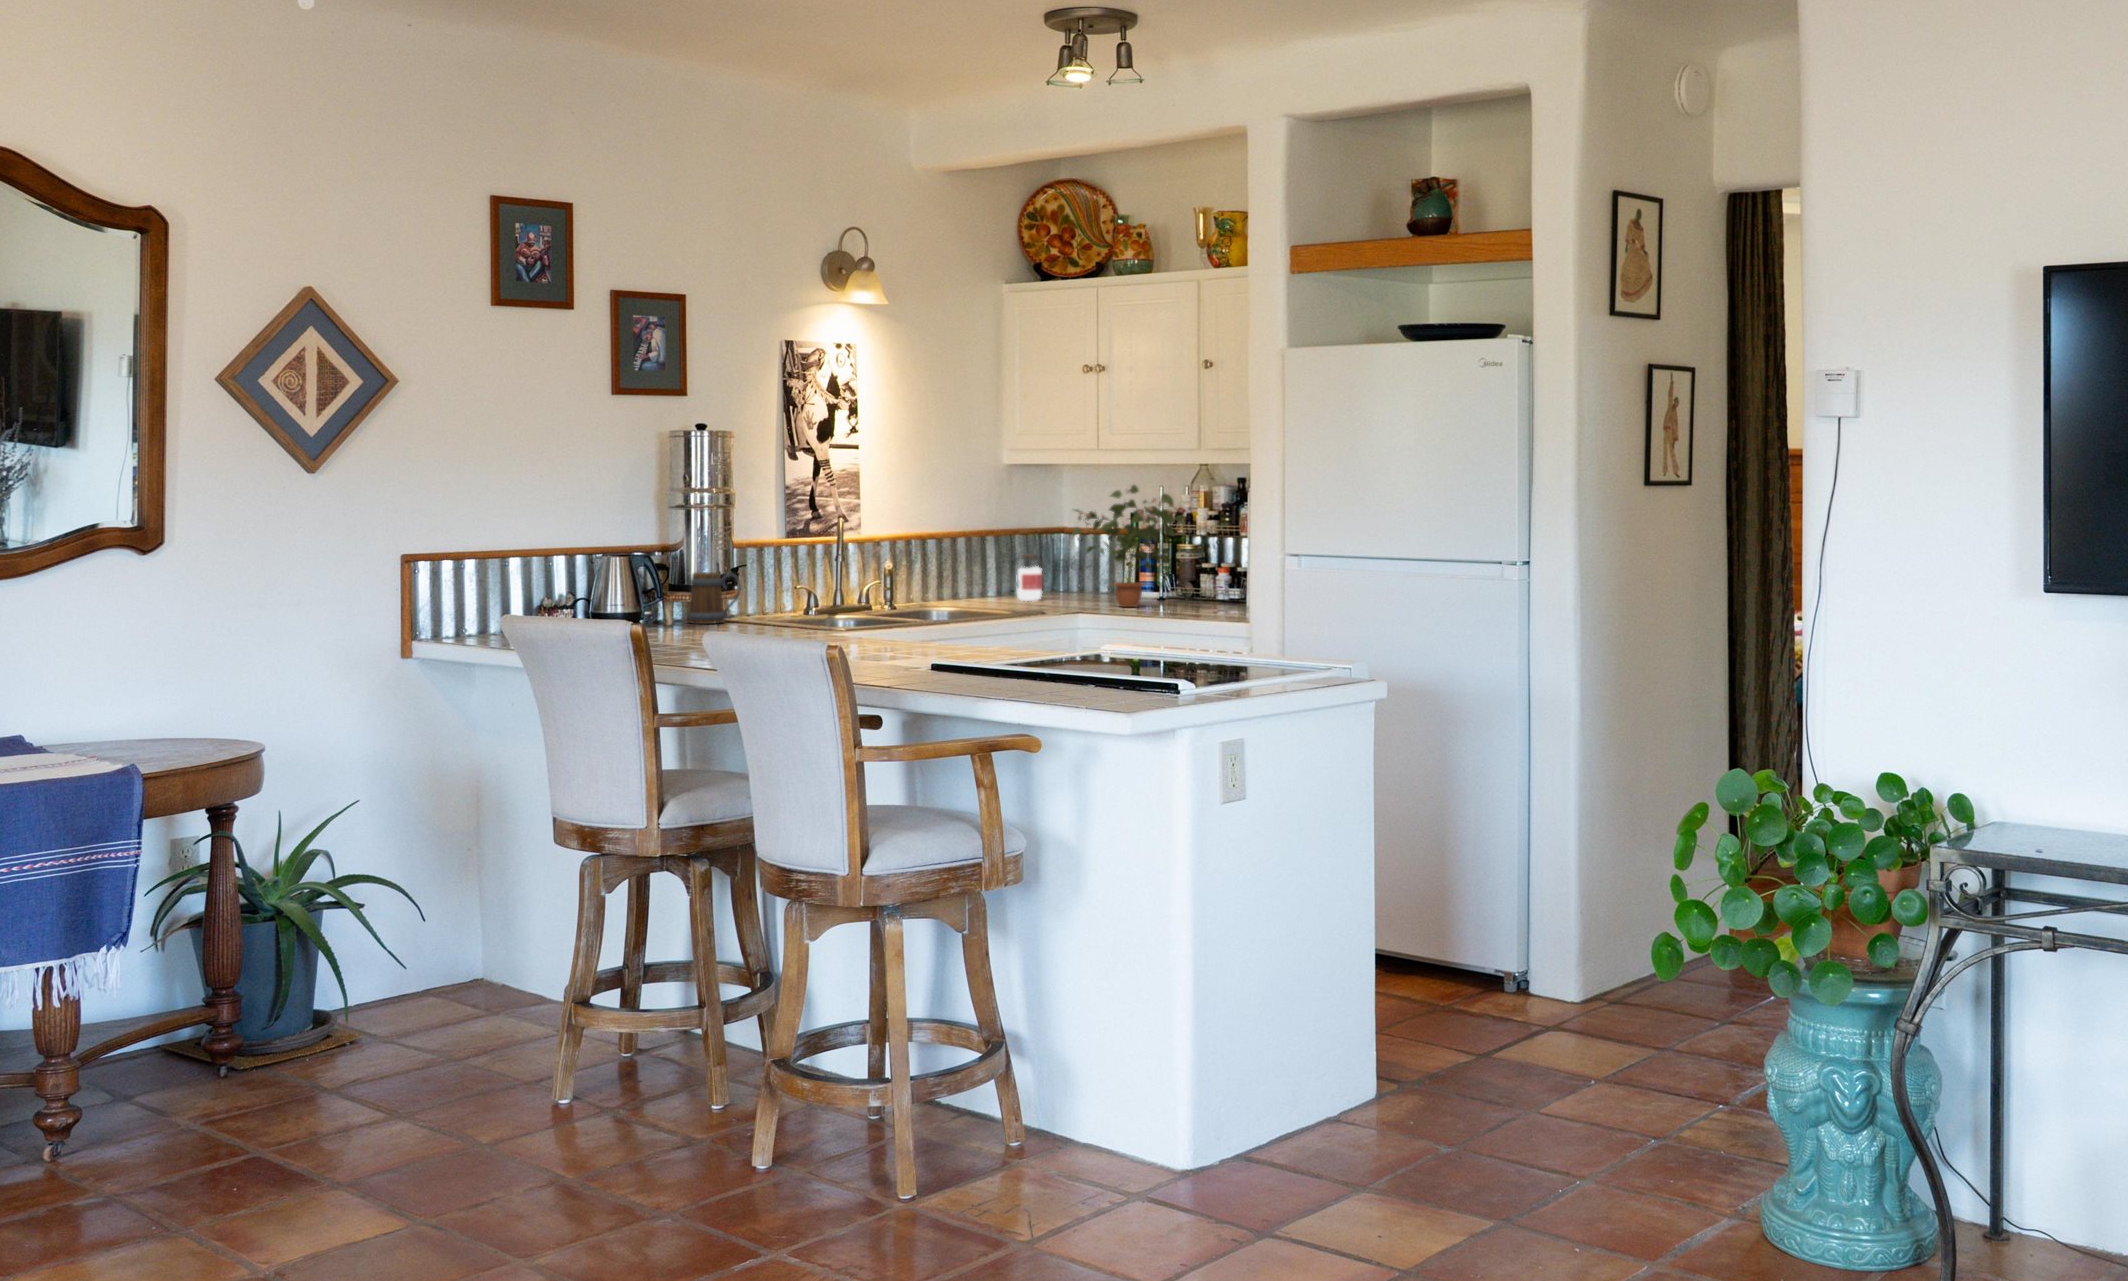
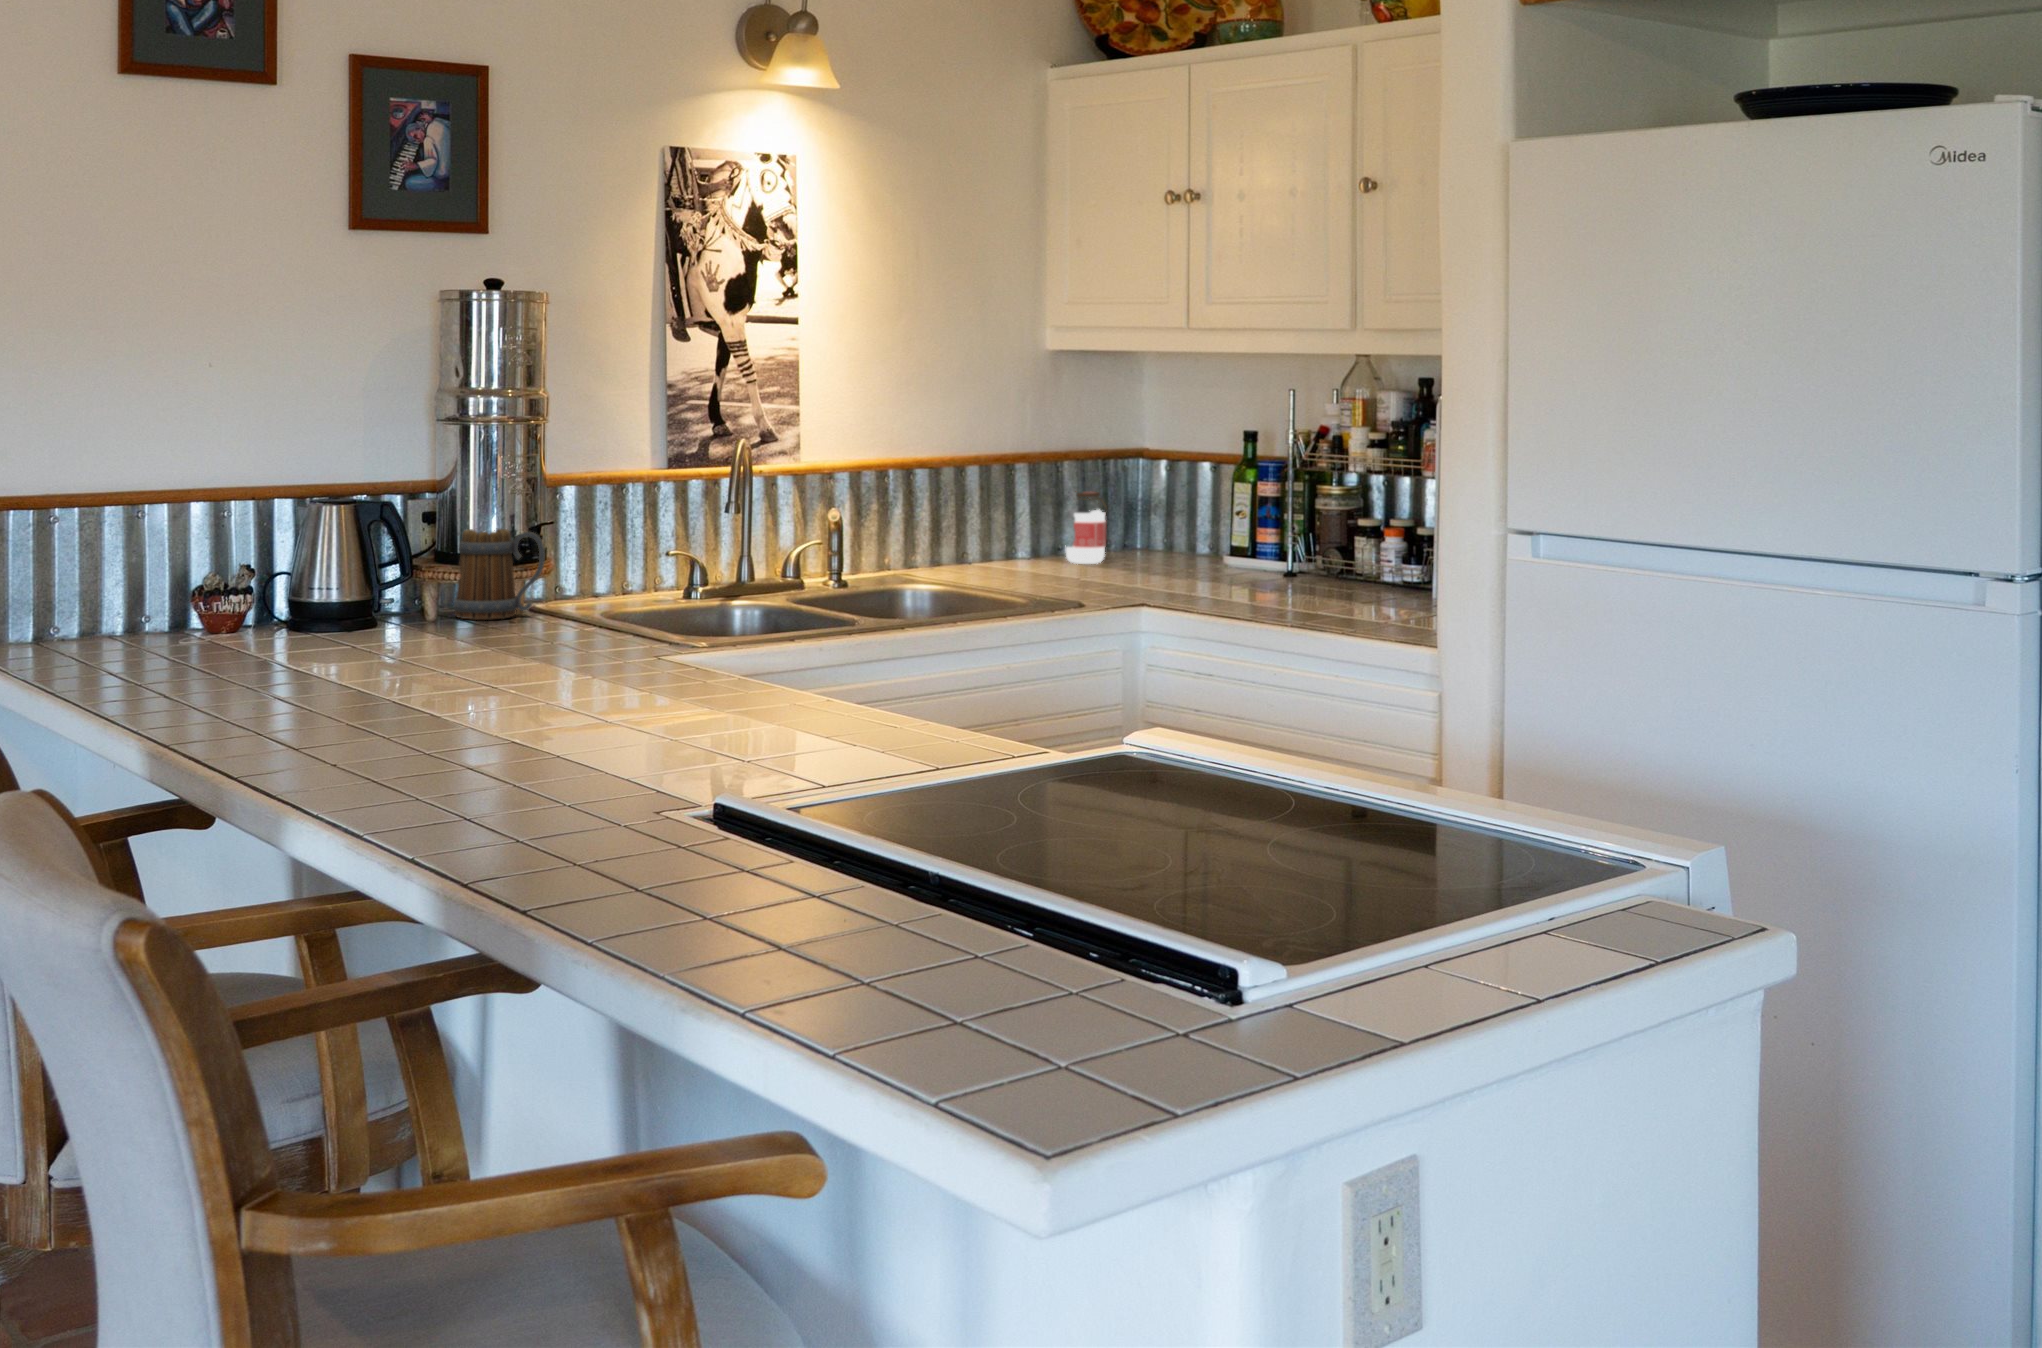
potted plant: present [1072,485,1184,607] -> none [1147,384,1341,584]

